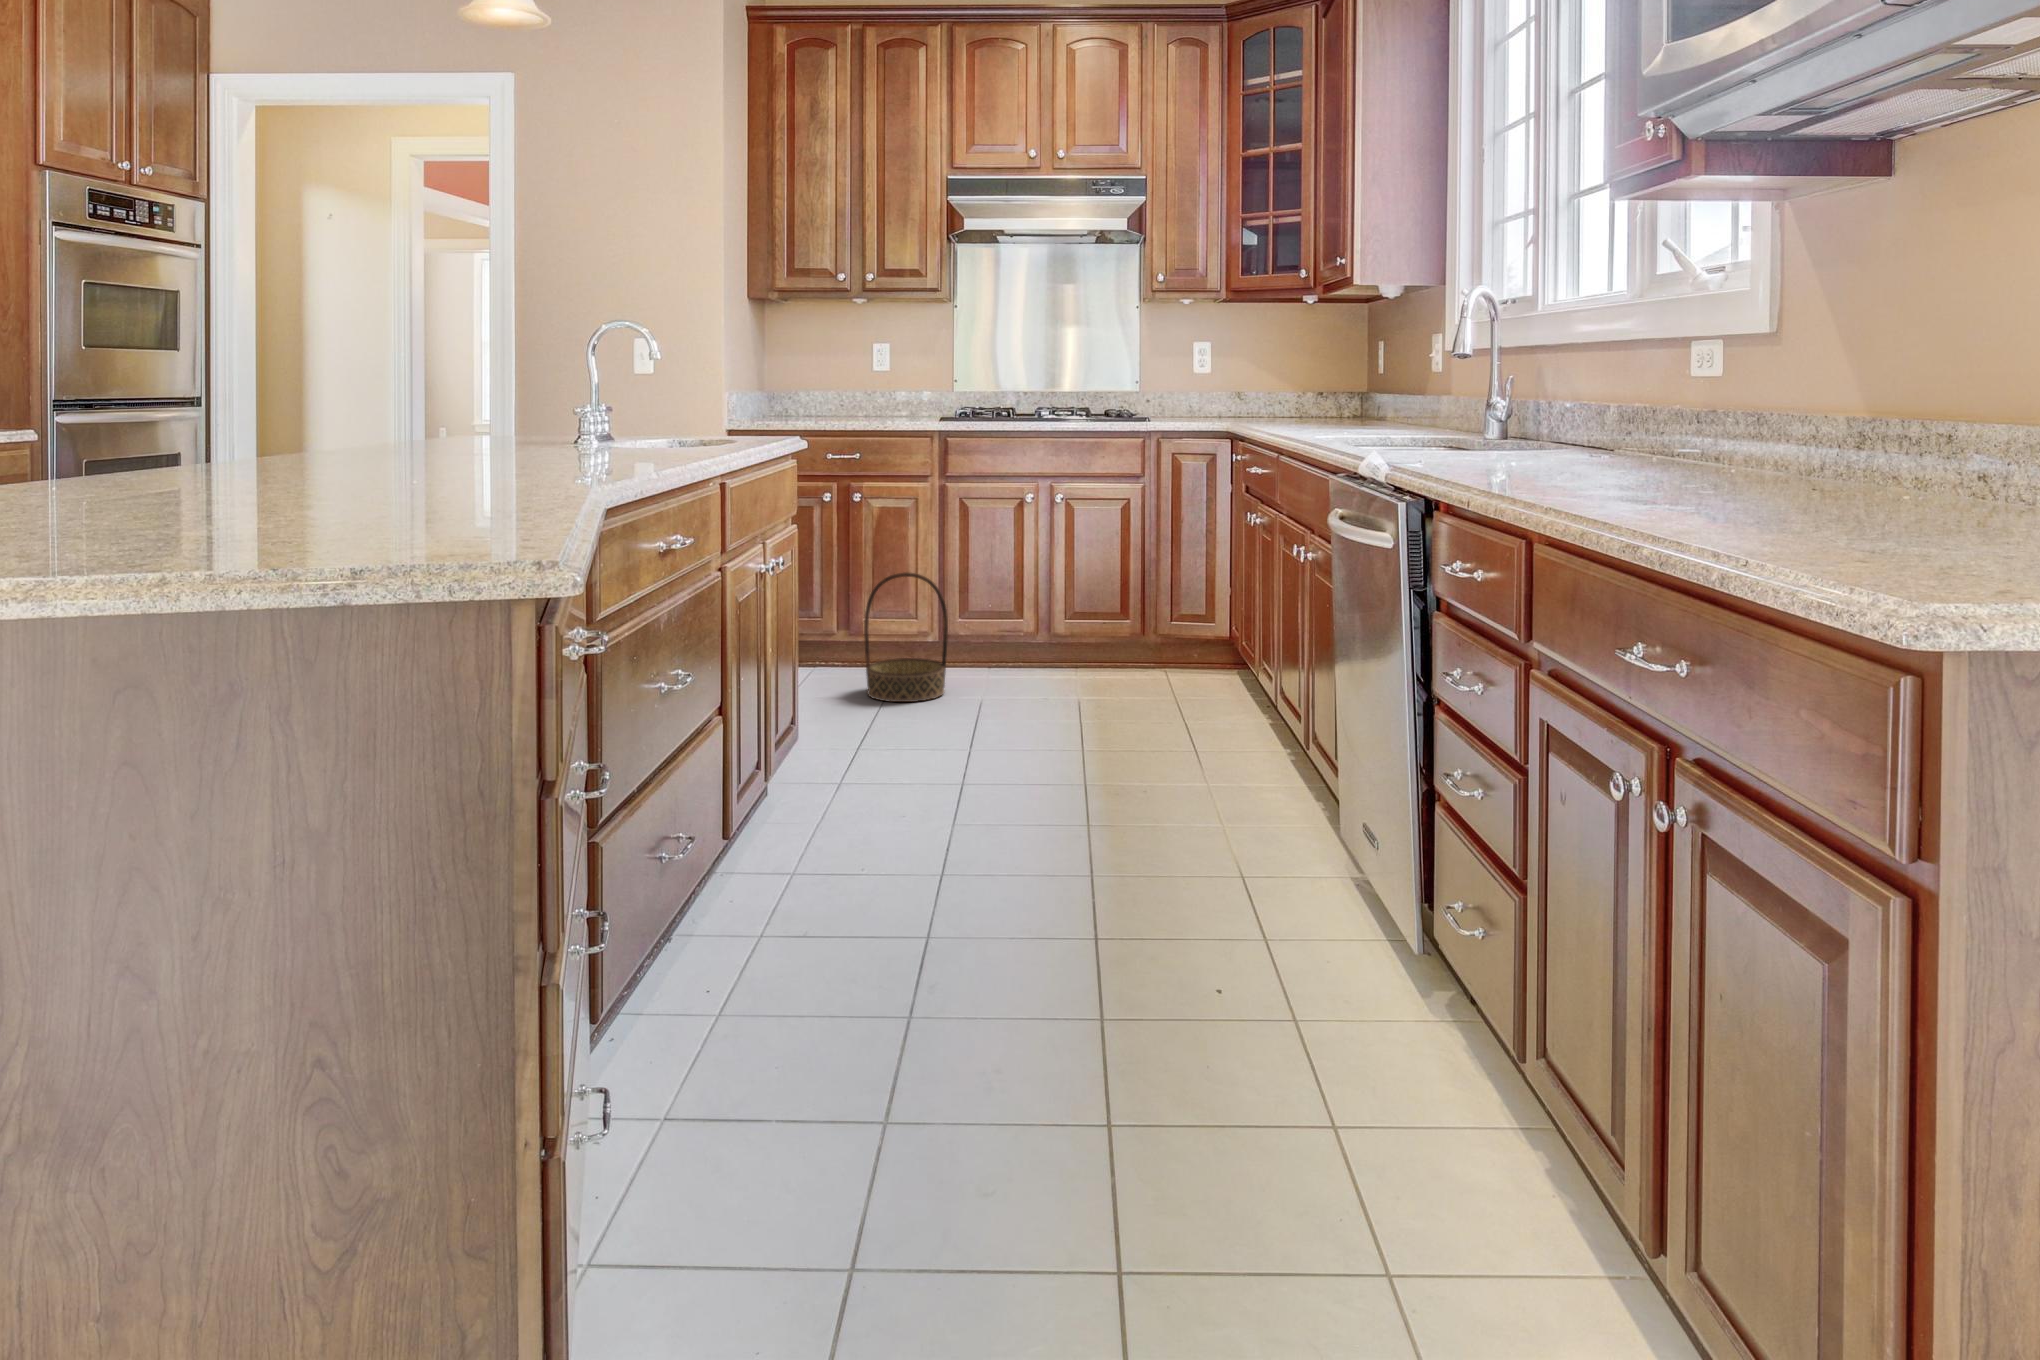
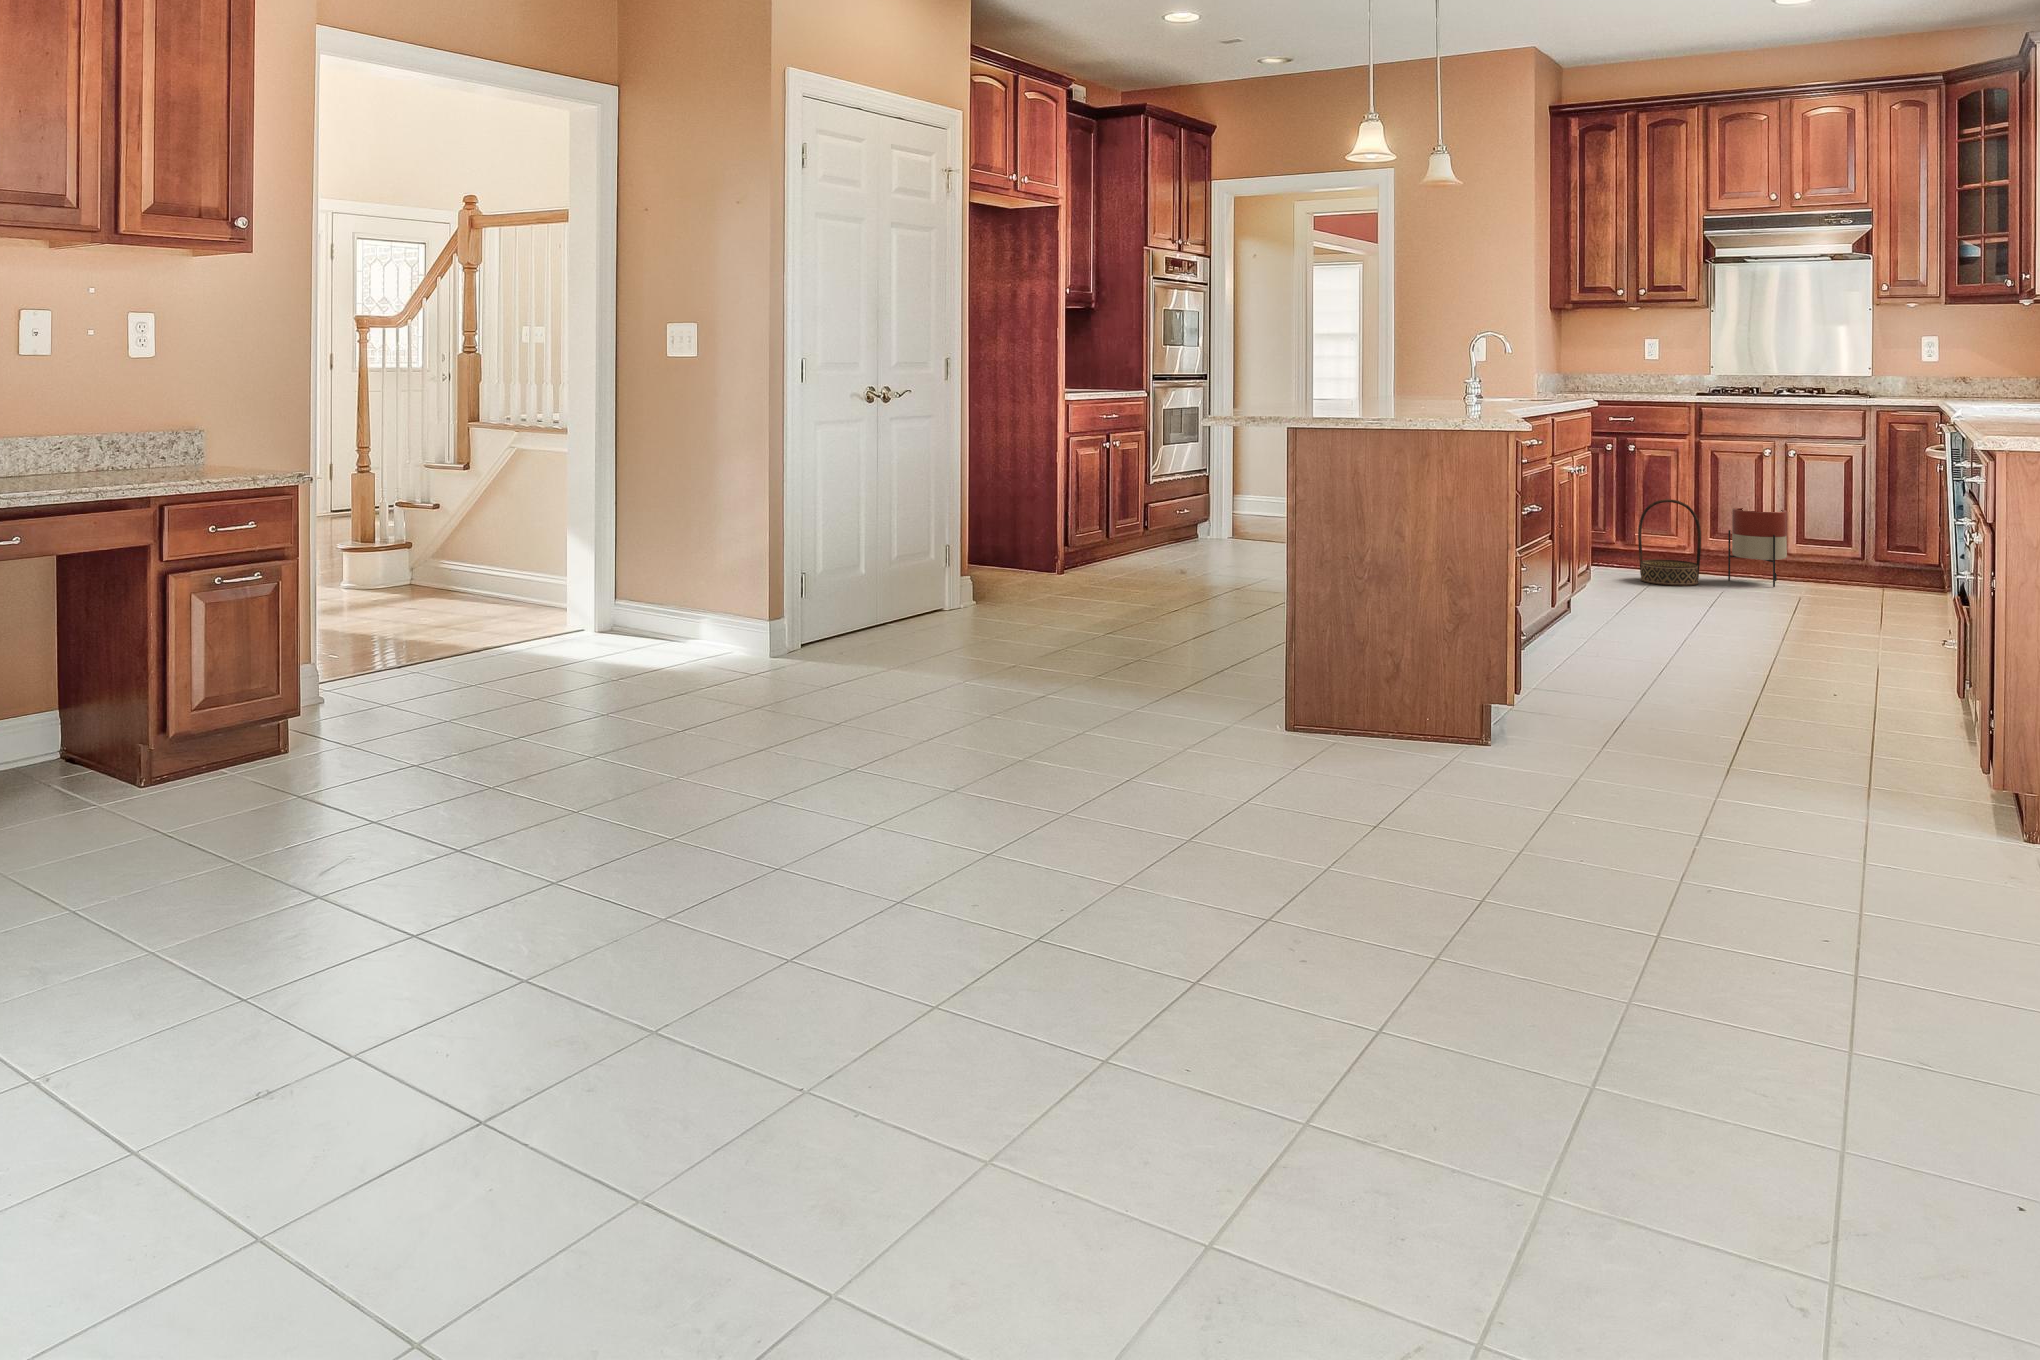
planter: none [981,574,1054,688] -> present [1728,507,1787,587]

